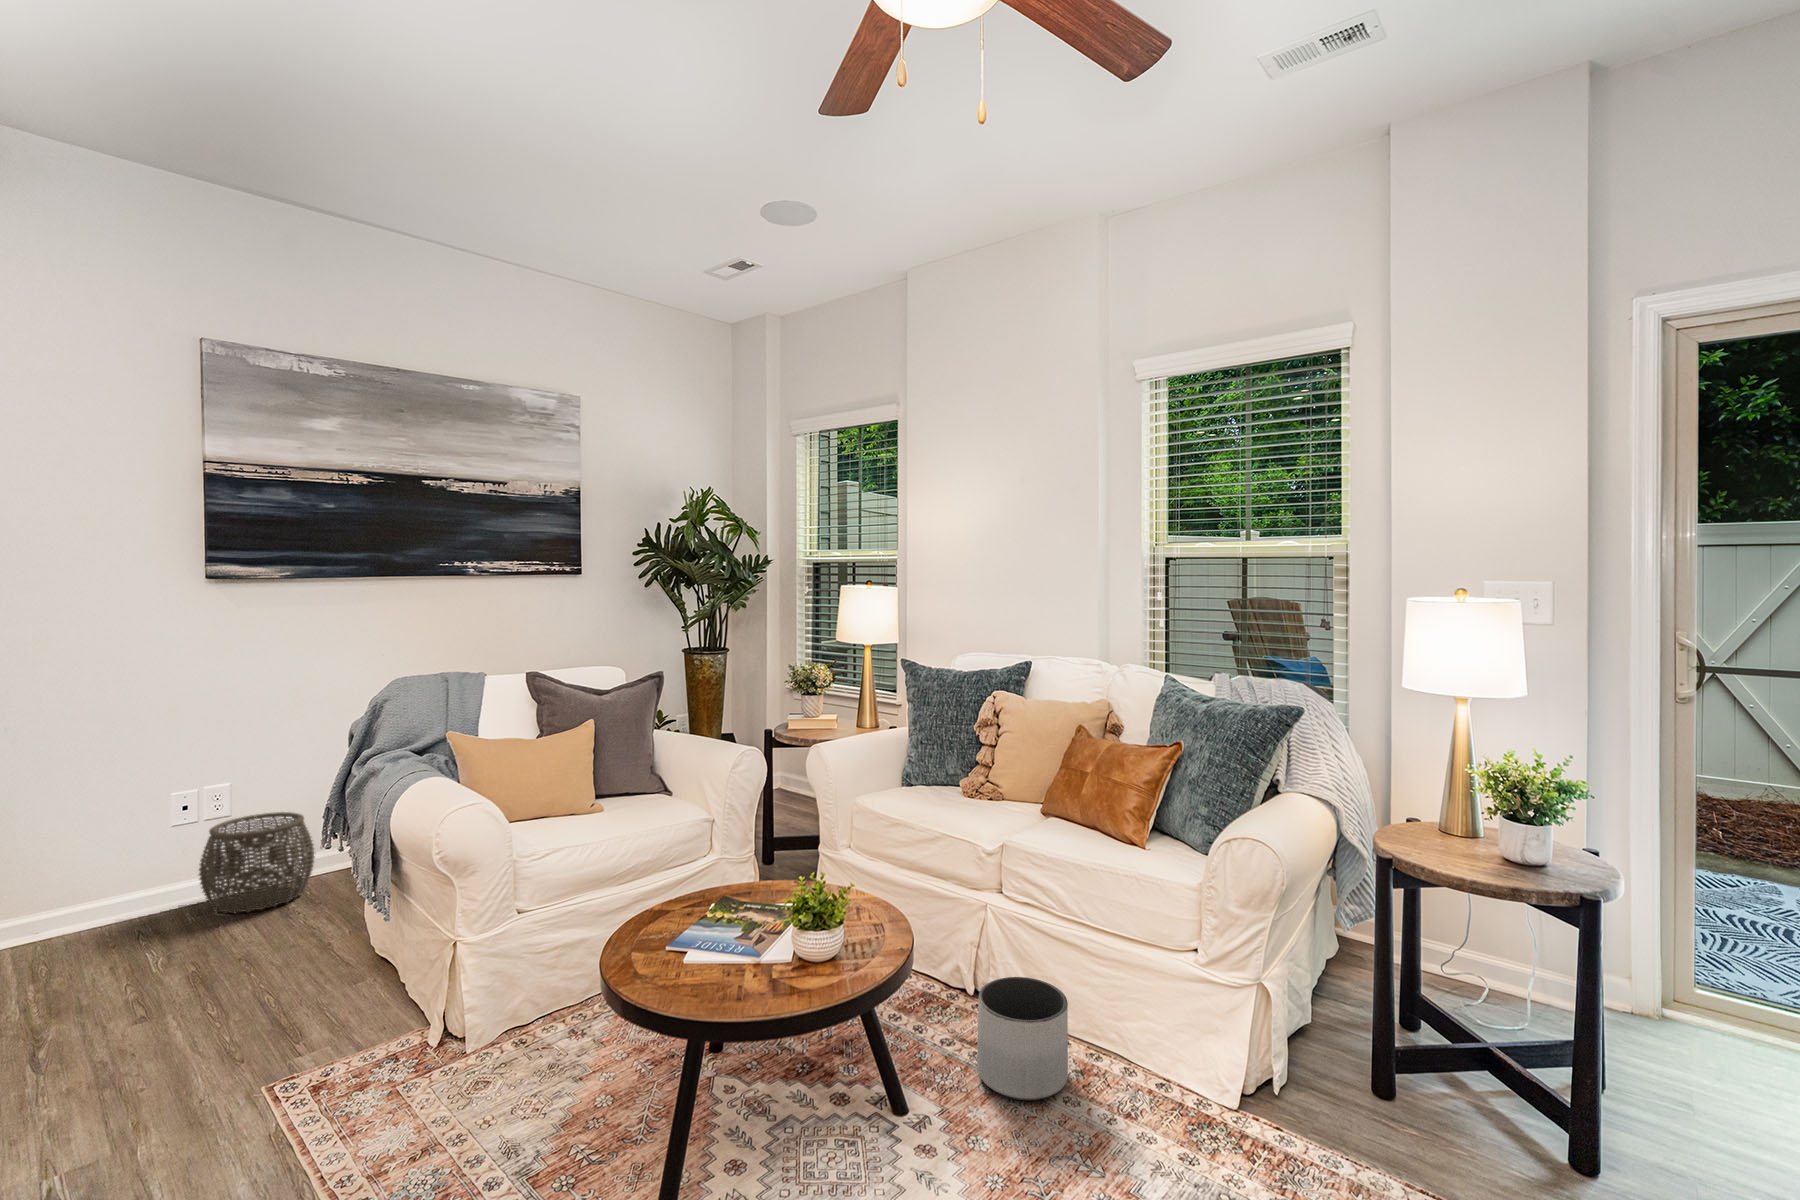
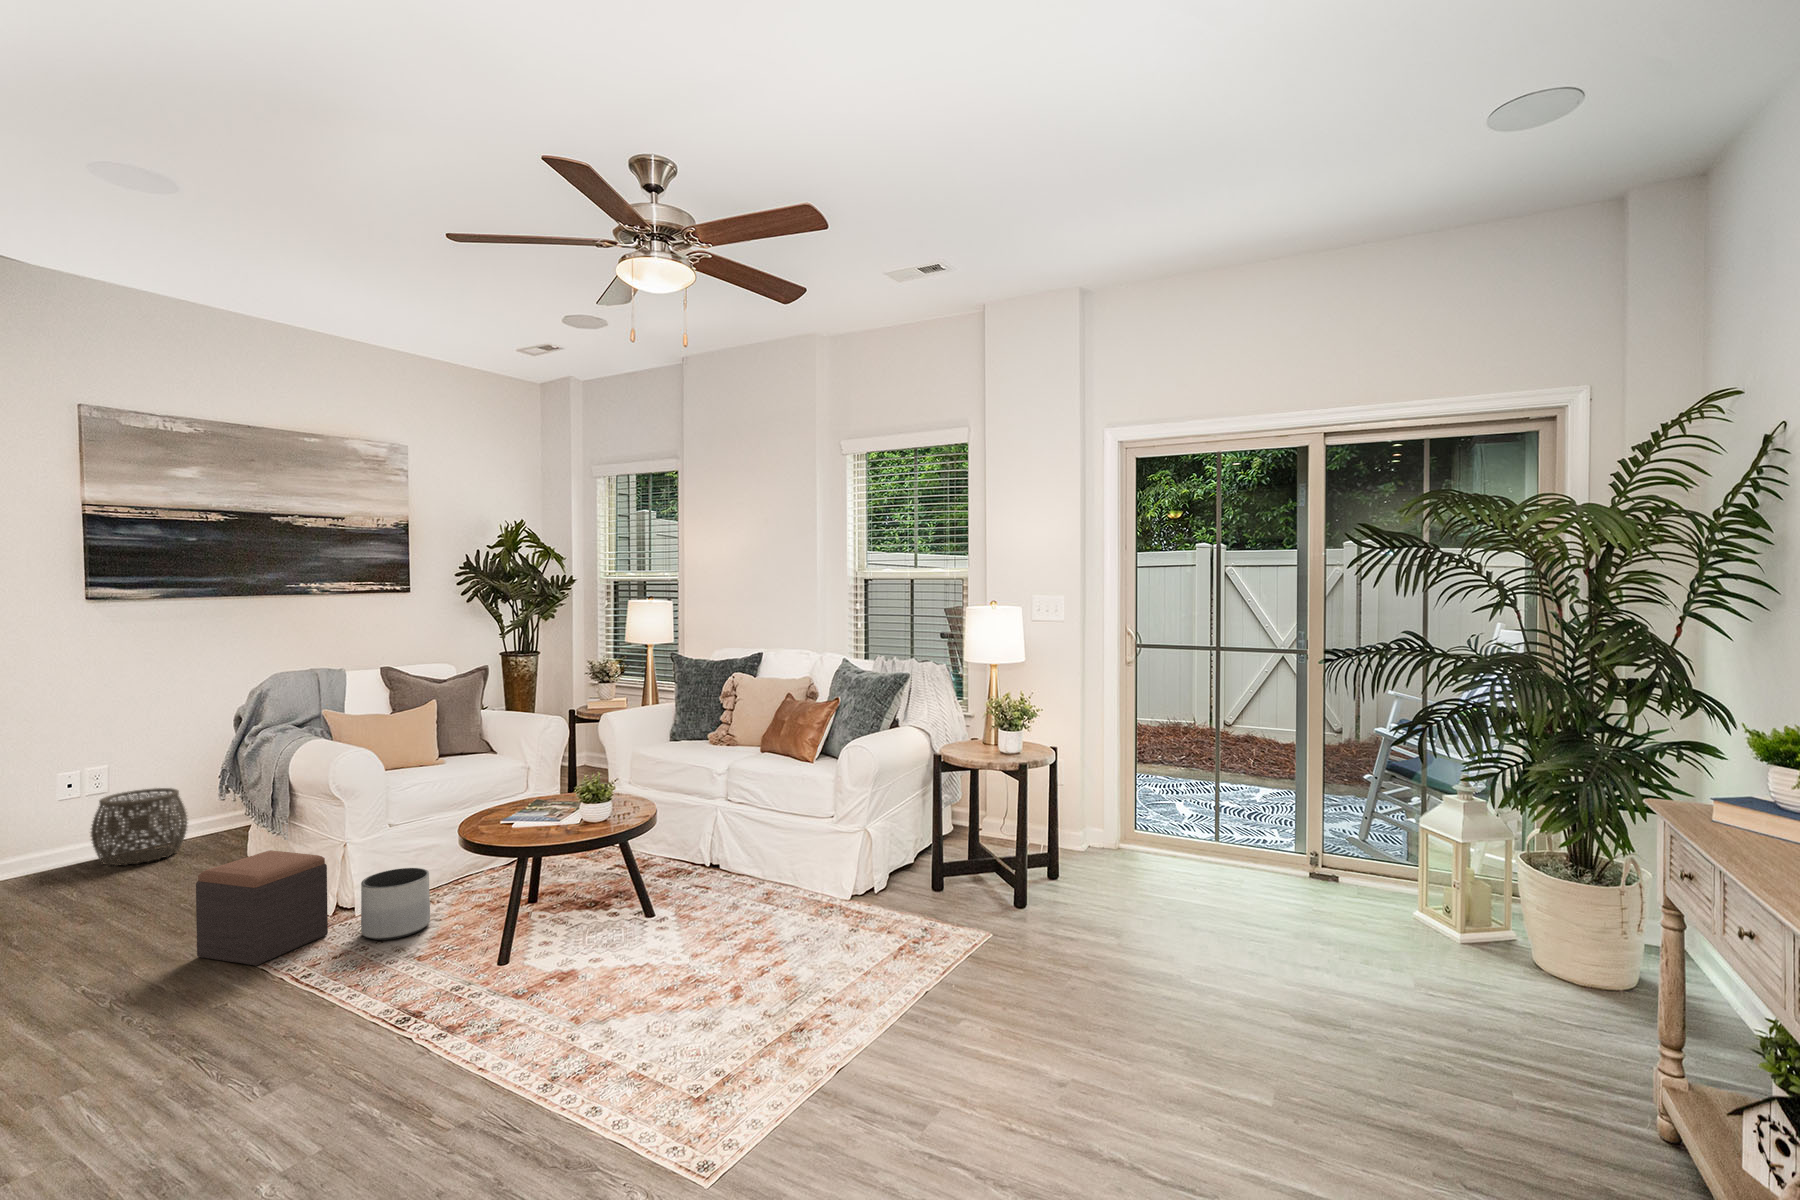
footstool: none [221,952,417,1165] -> present [196,850,328,966]
planter: present [977,977,1068,1100] -> present [361,868,430,940]

